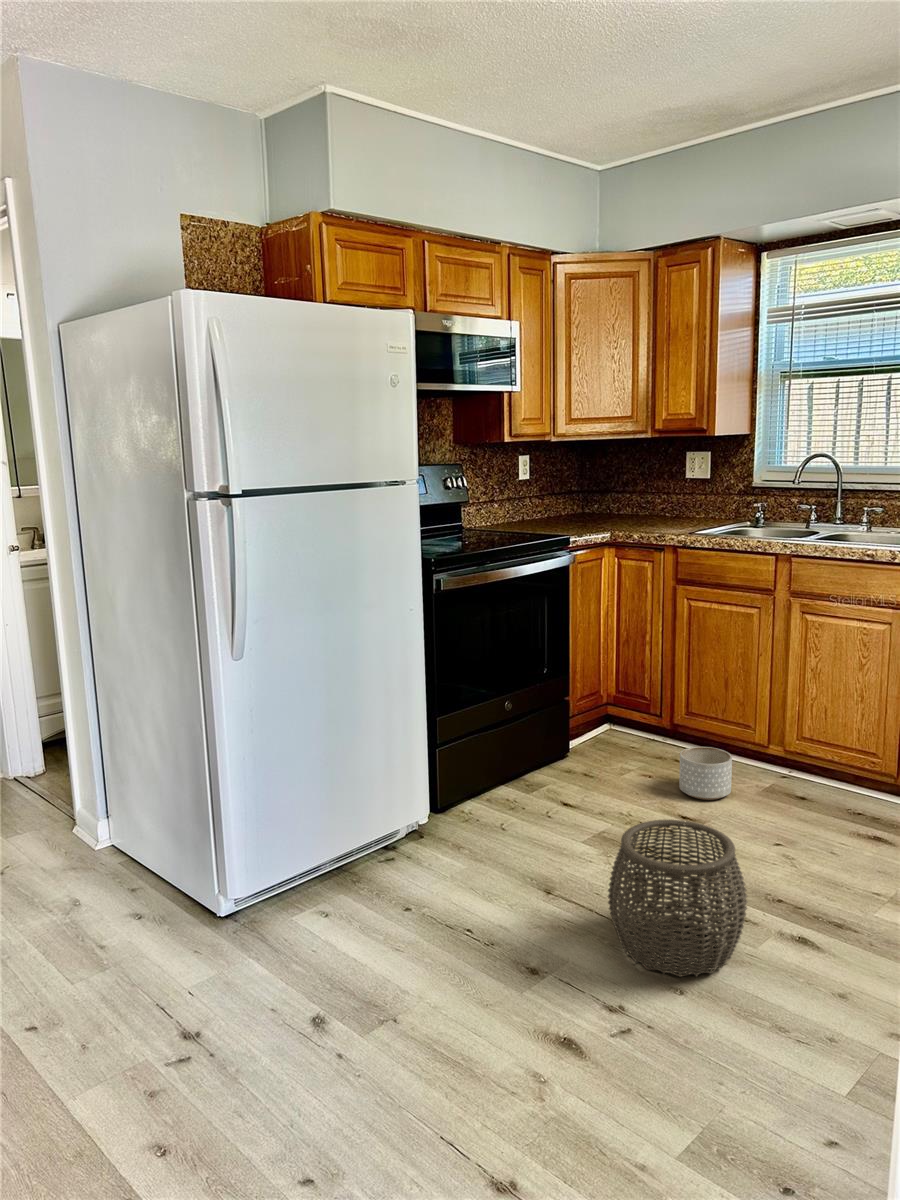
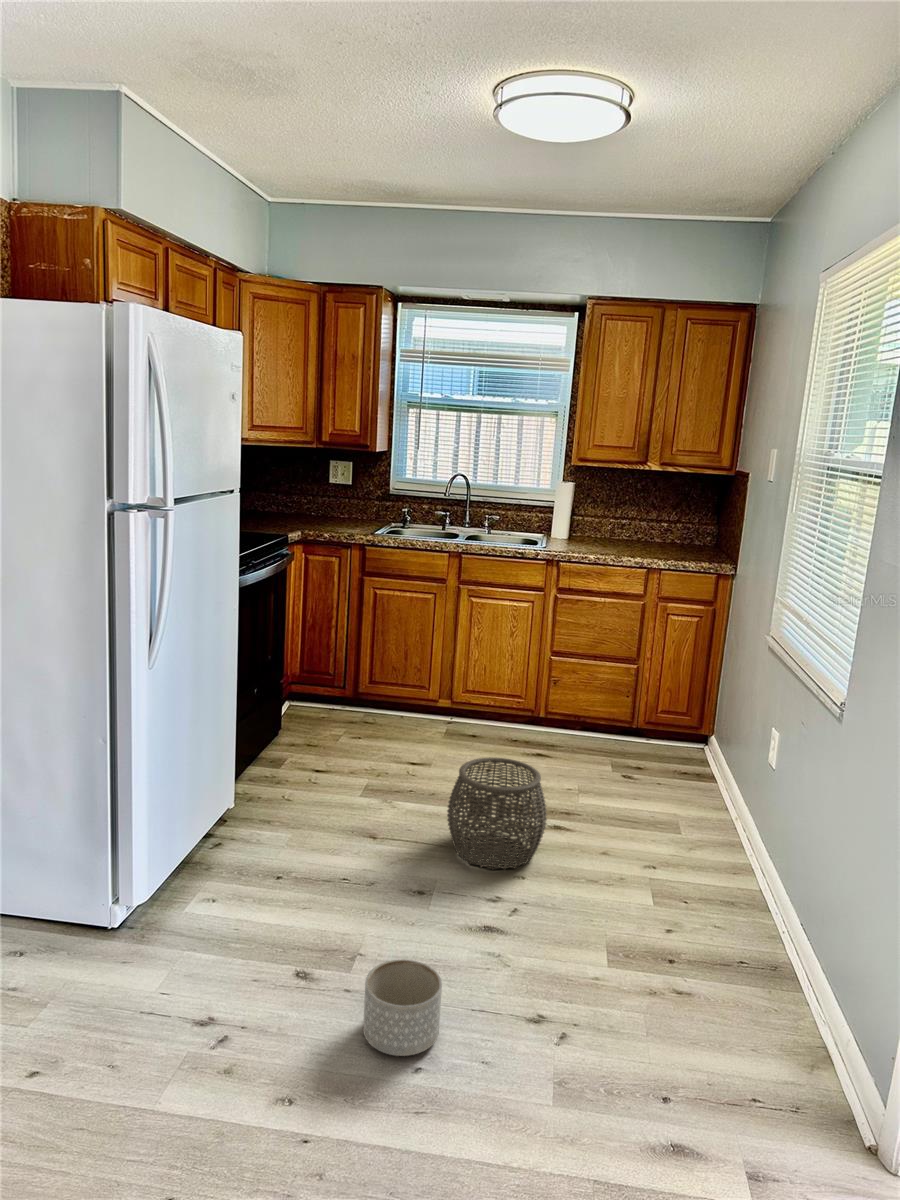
planter: present [679,747,732,800] -> present [363,959,442,1056]

